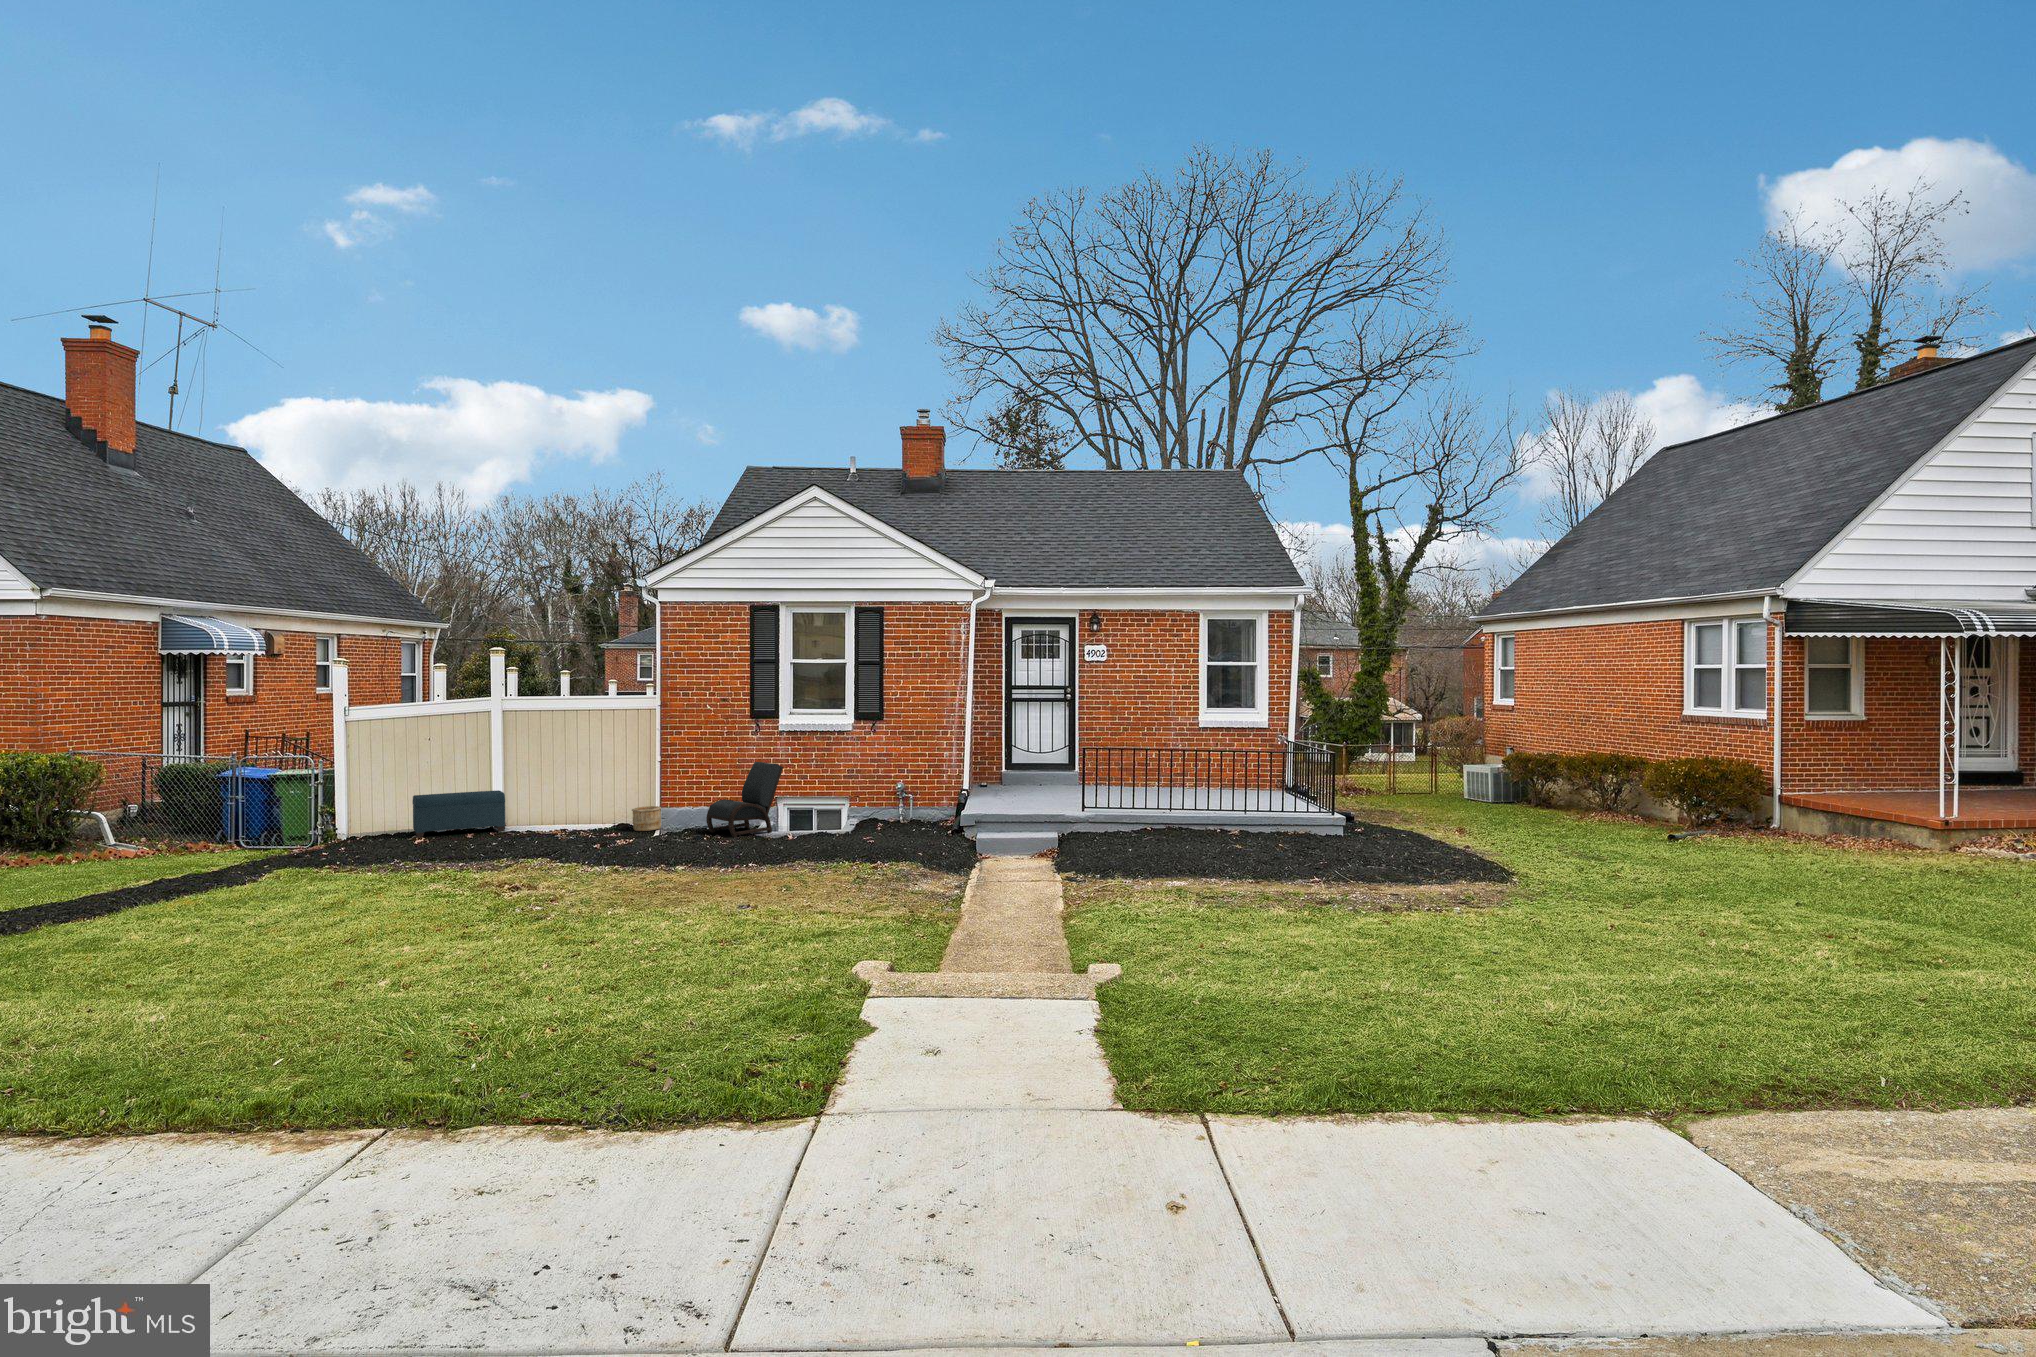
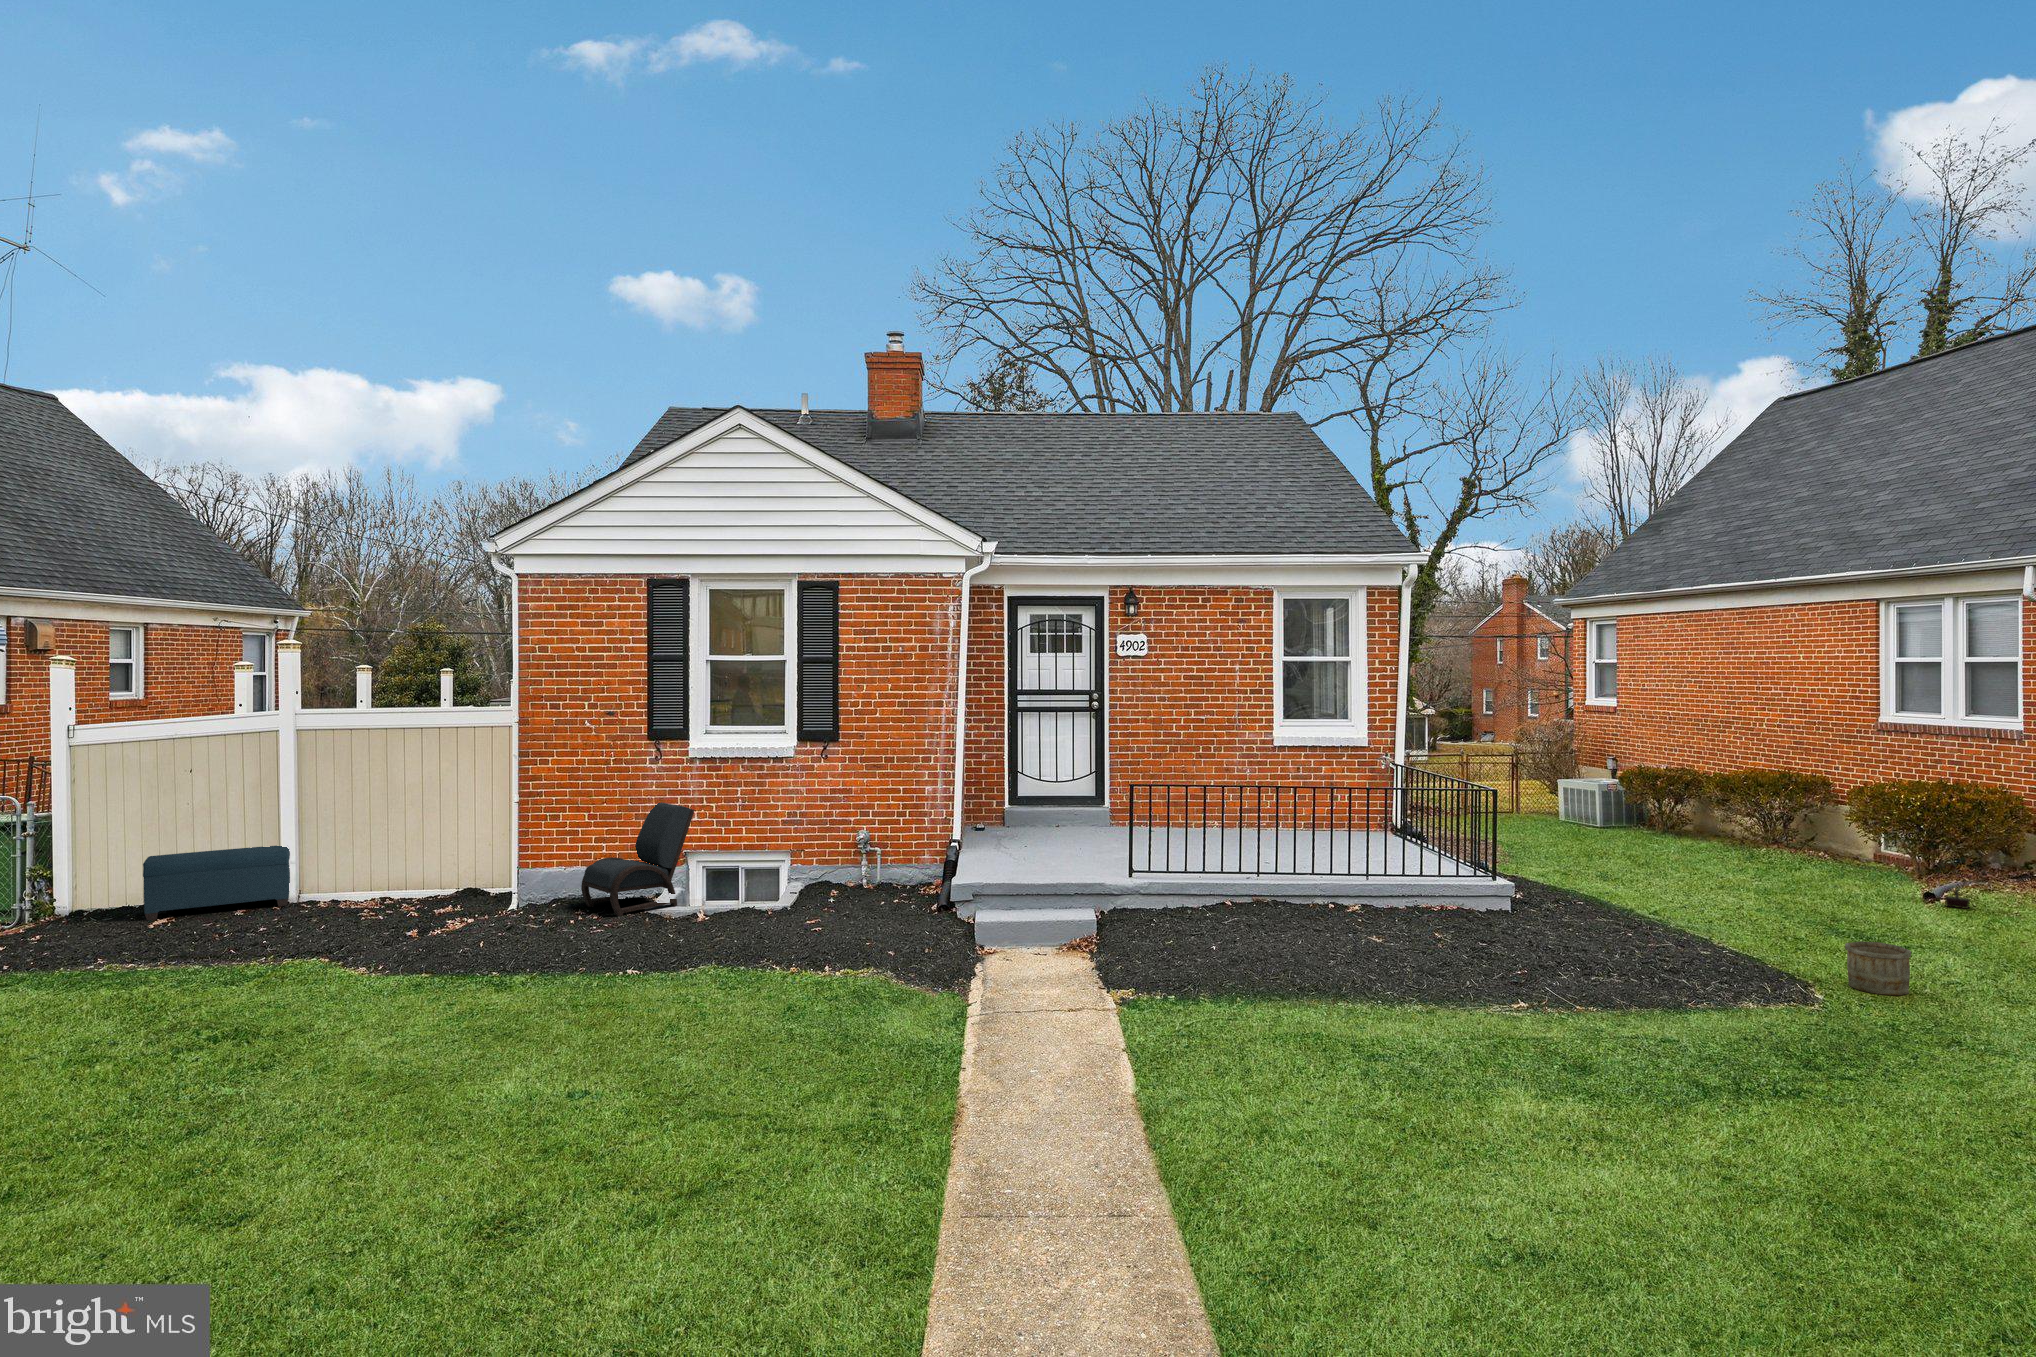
potted plant: none [1662,805,1699,842] -> present [1940,858,1986,909]
wooden bucket: present [632,806,661,831] -> present [1845,941,1911,995]

